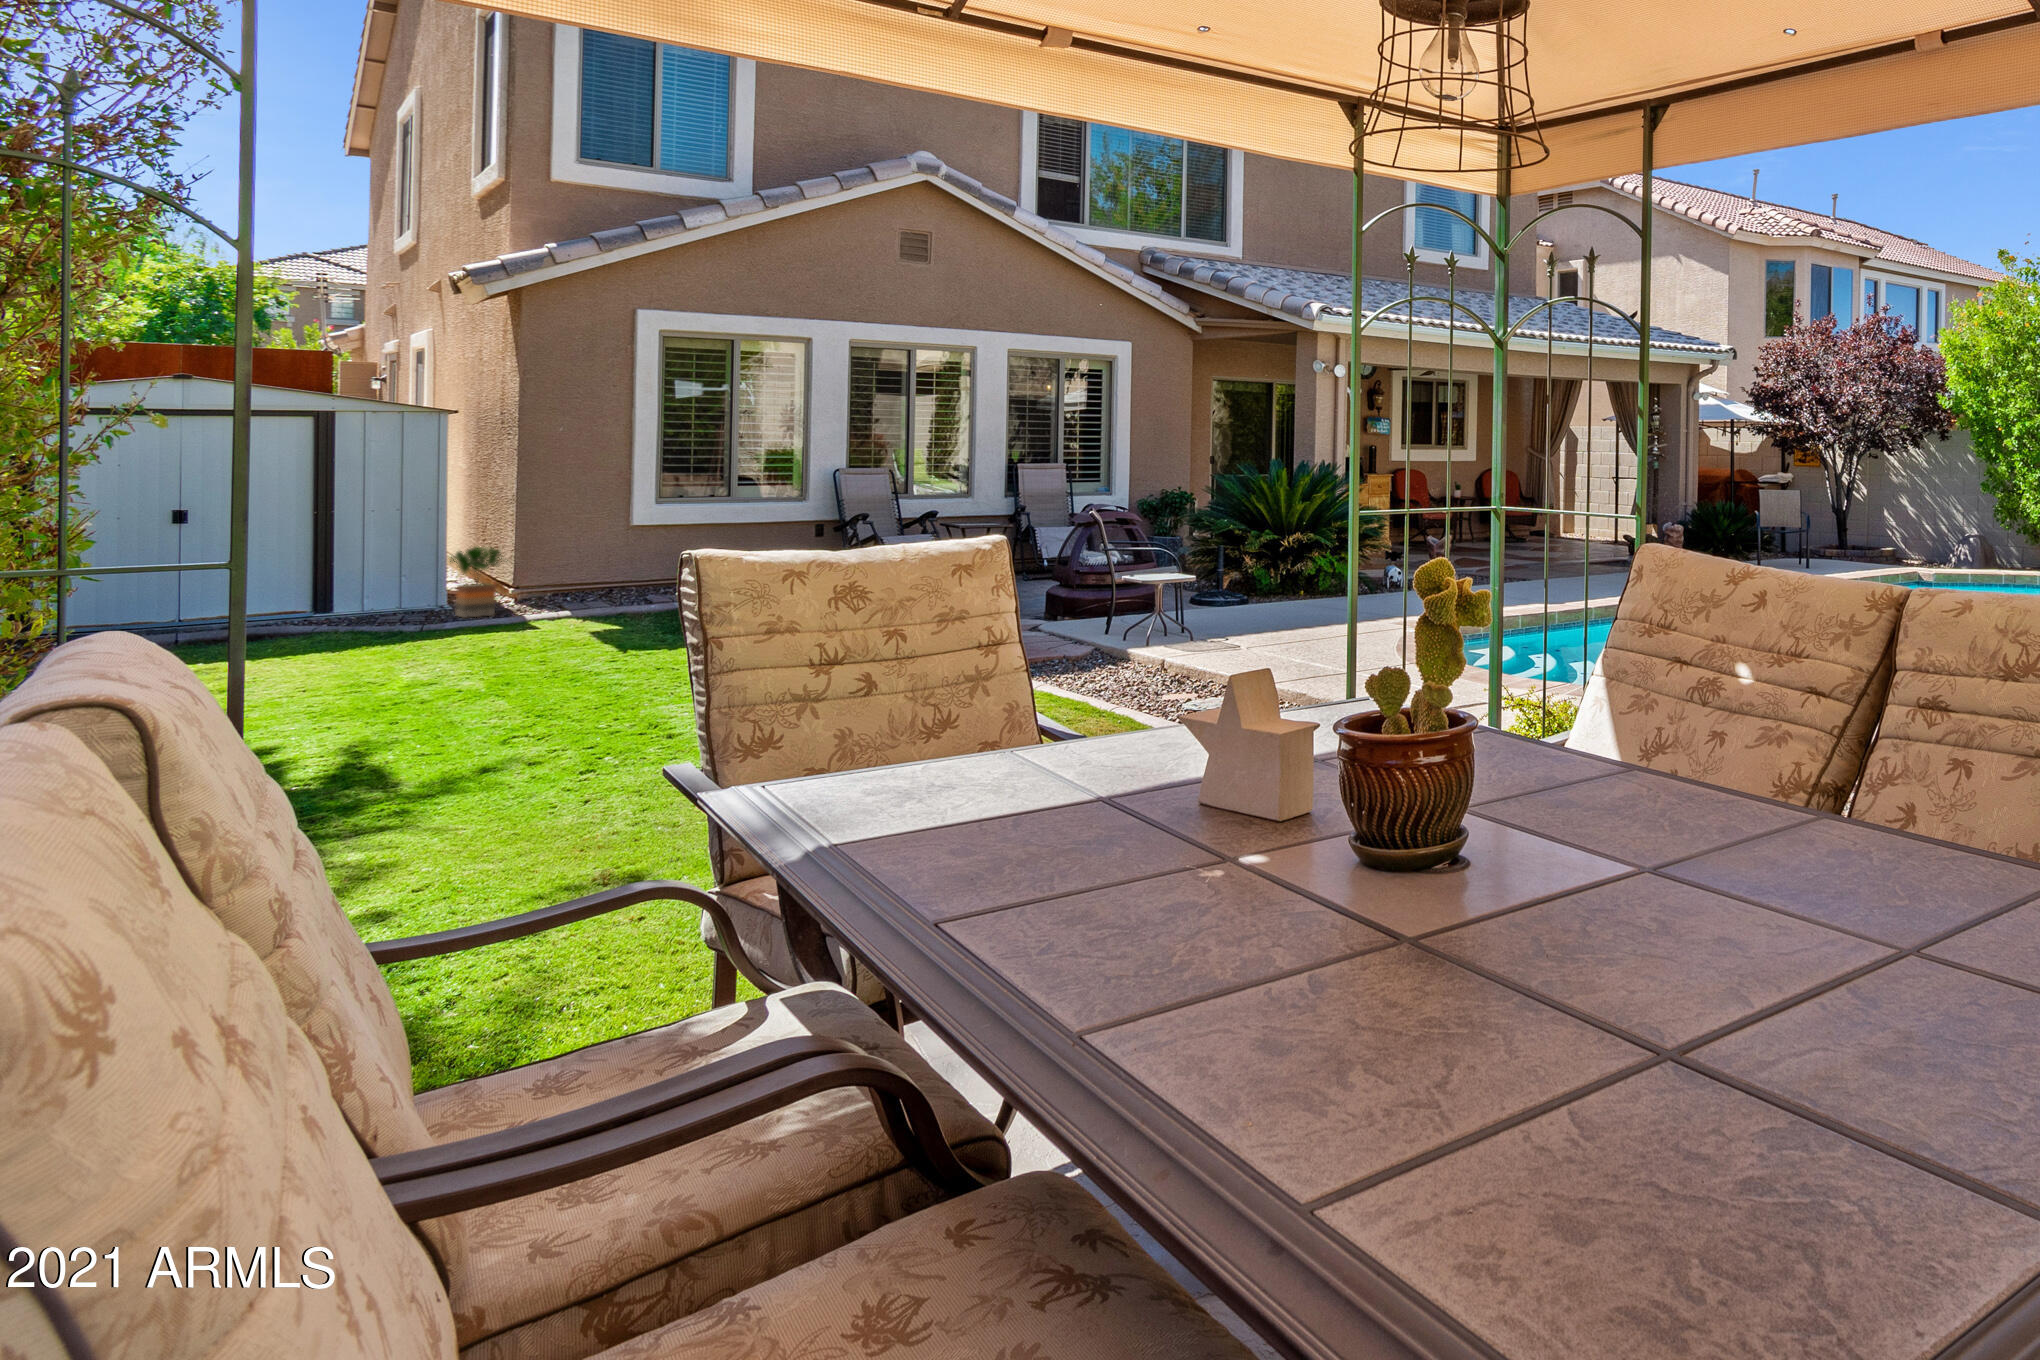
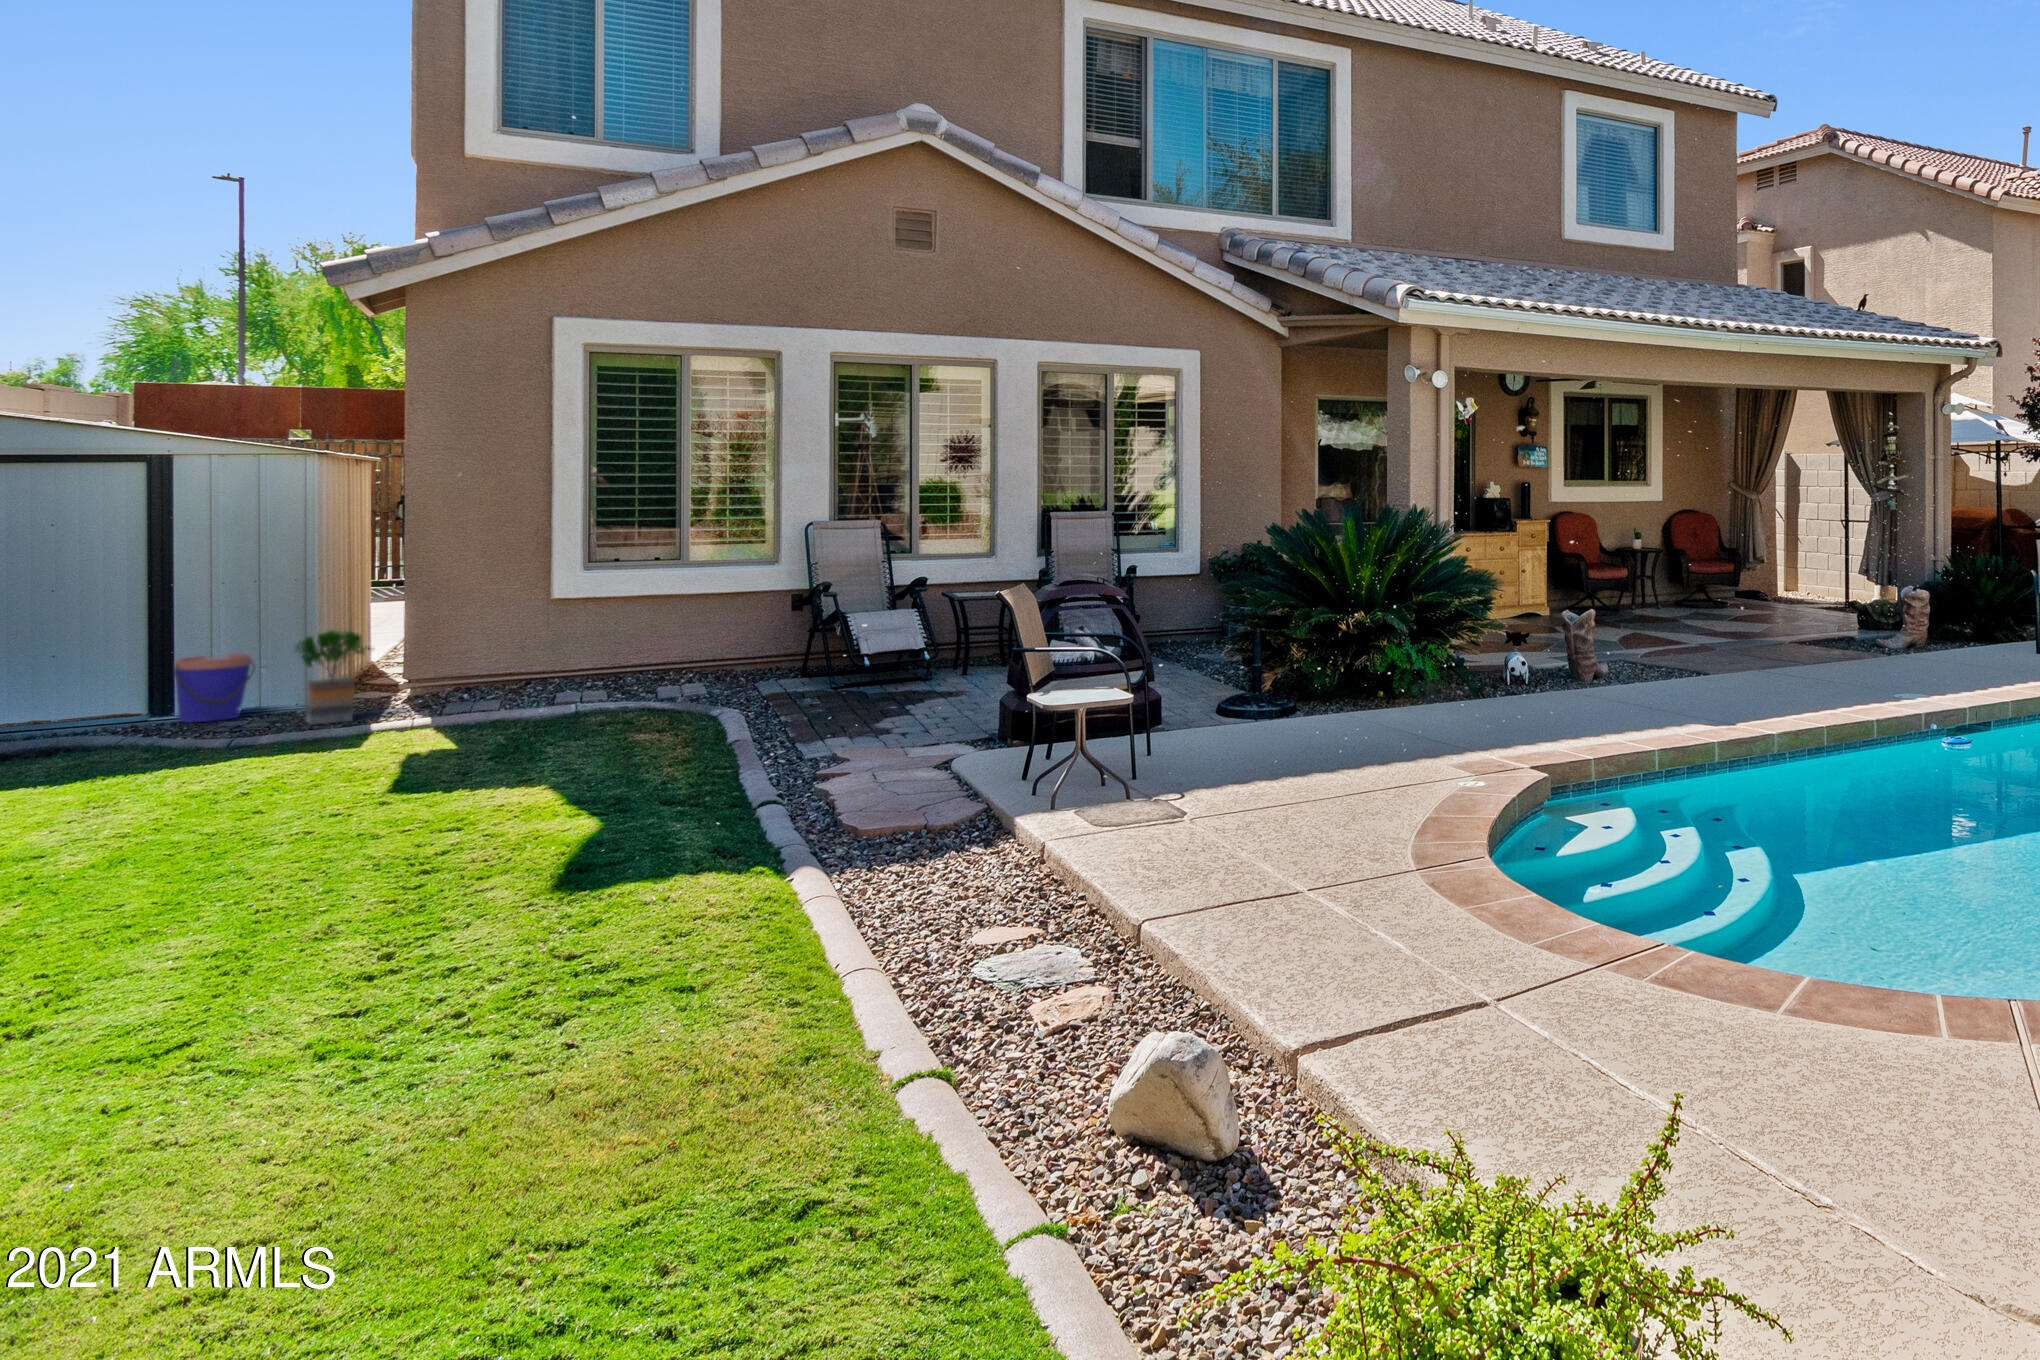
bucket: none [342,566,404,617] -> present [174,654,254,722]

